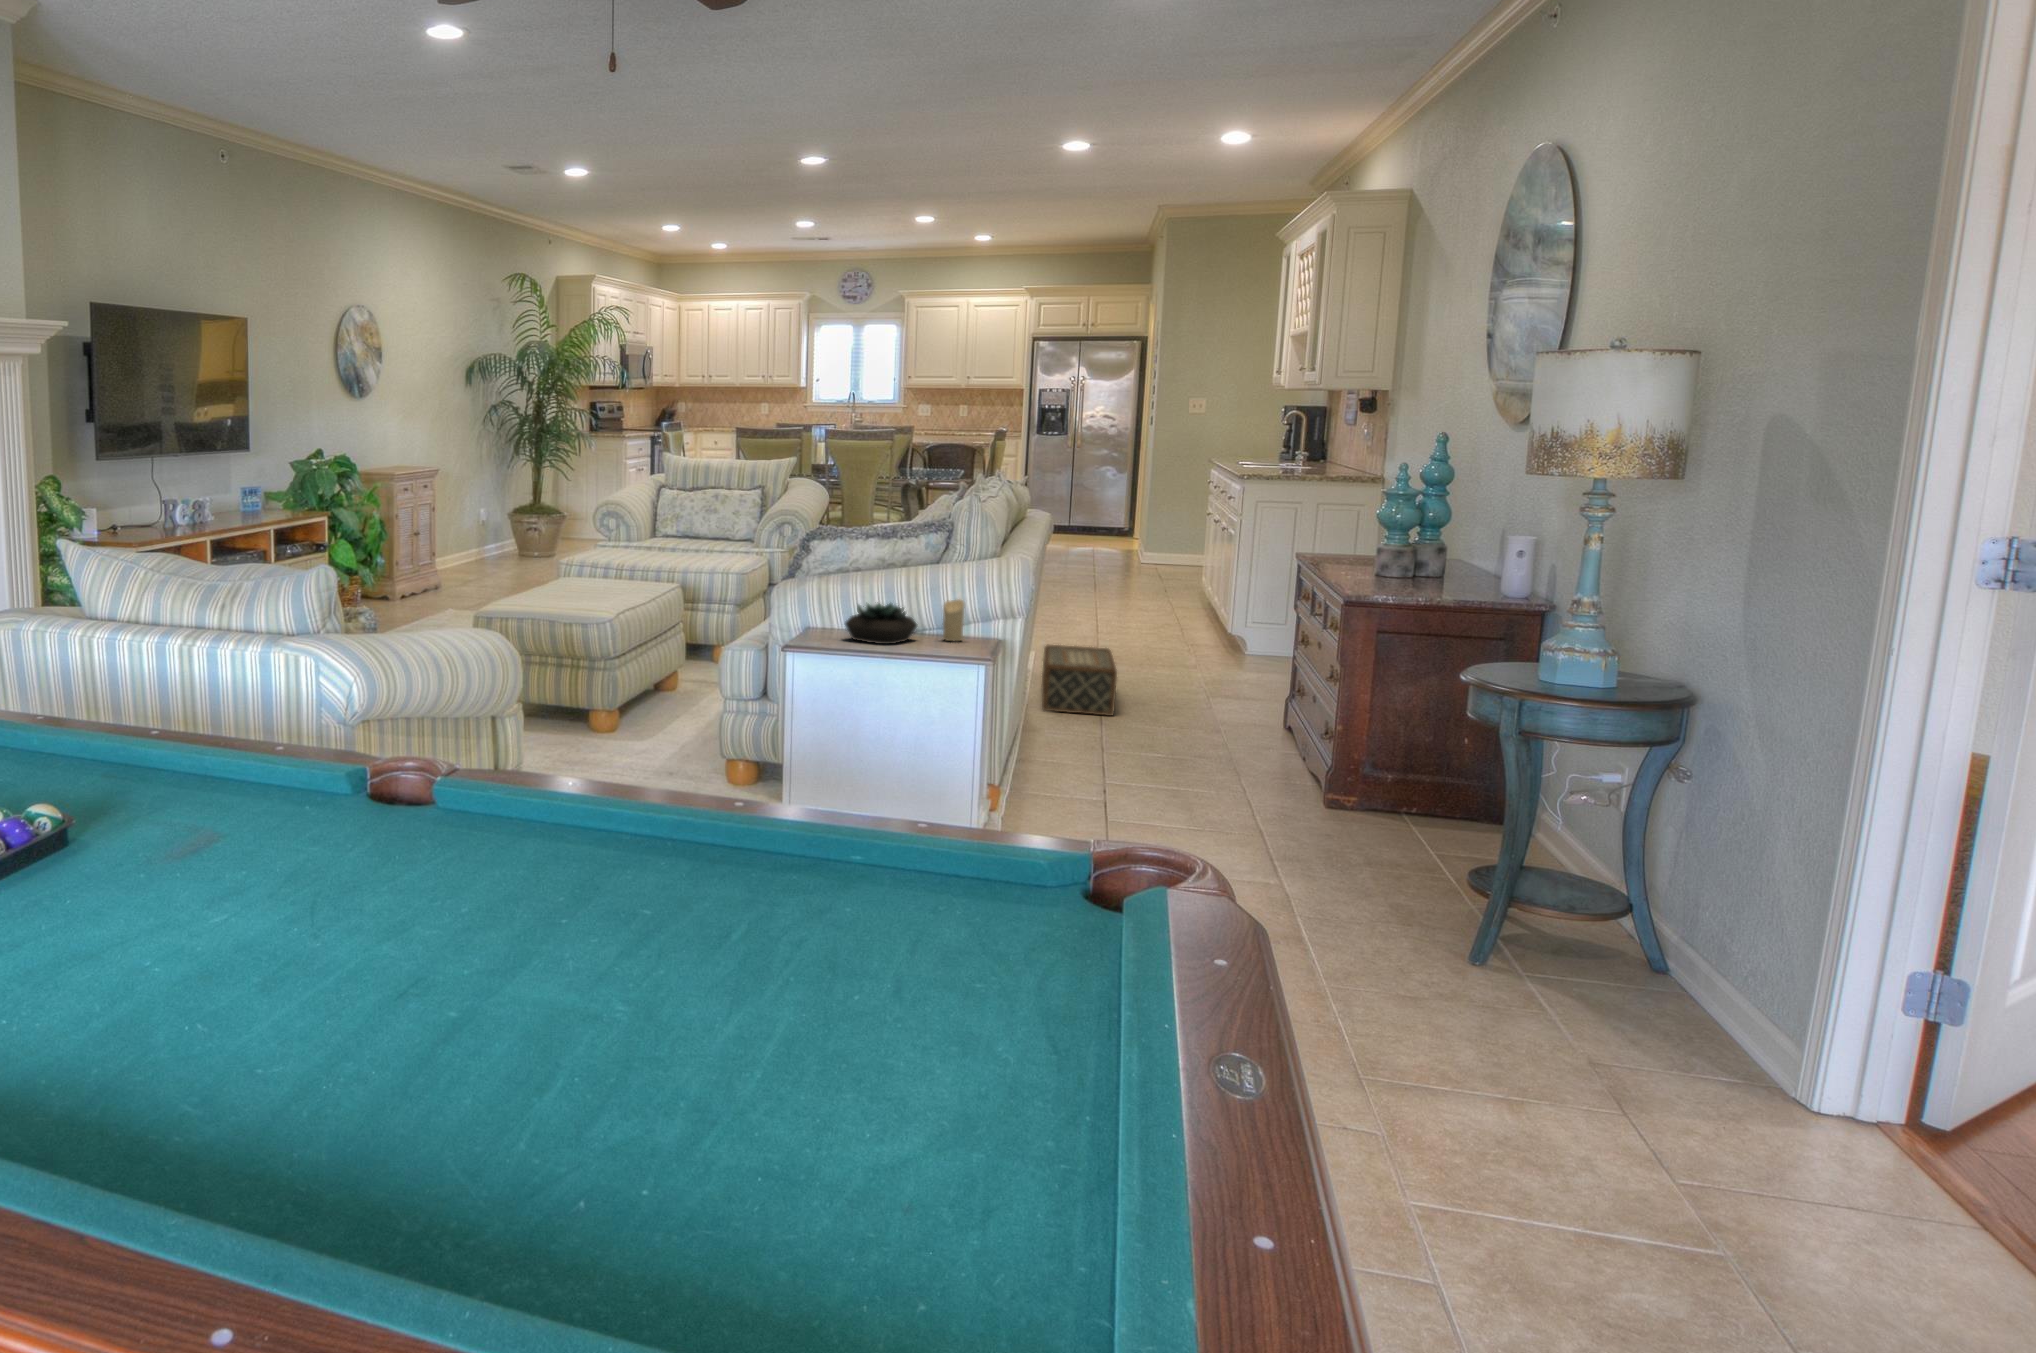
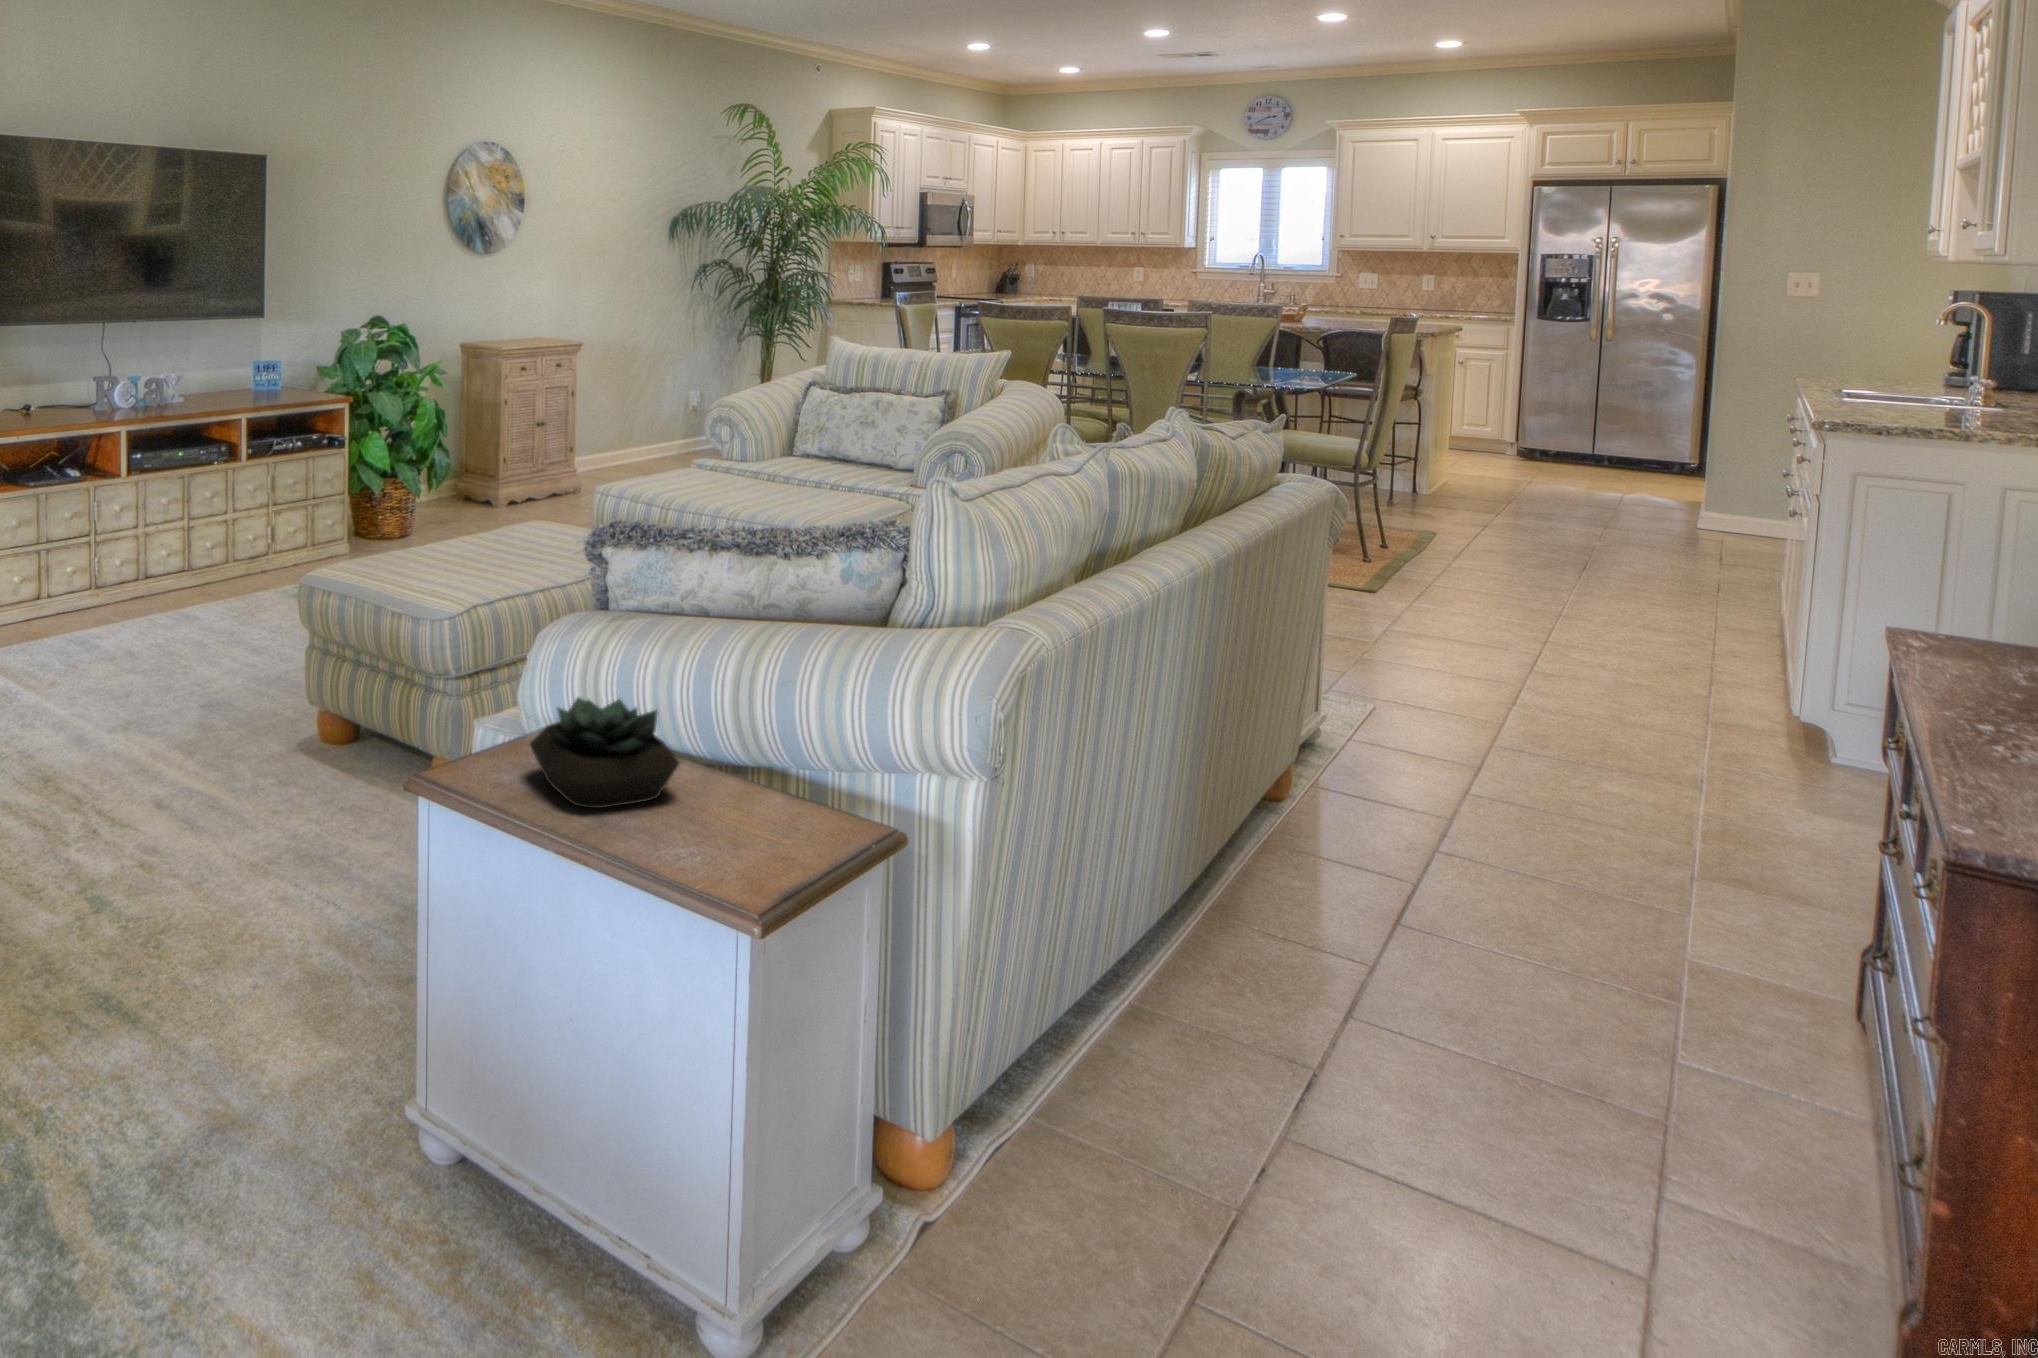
candle: present [943,599,964,641] -> none [726,725,773,824]
woven basket: present [1041,645,1117,716] -> none [1282,715,1468,897]

